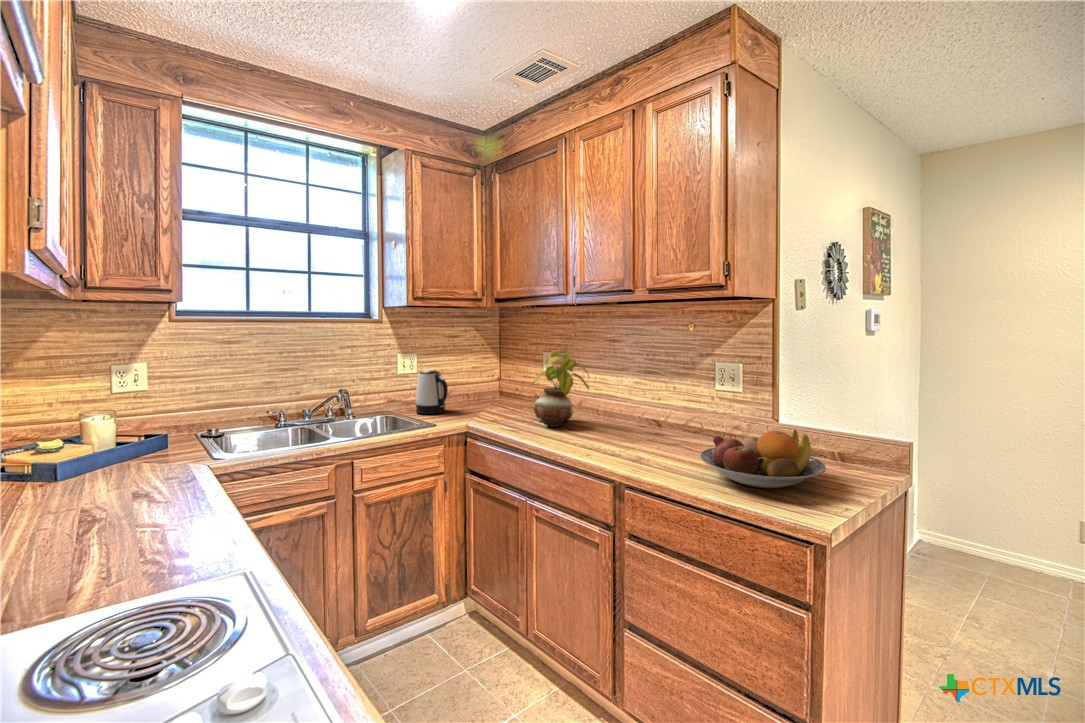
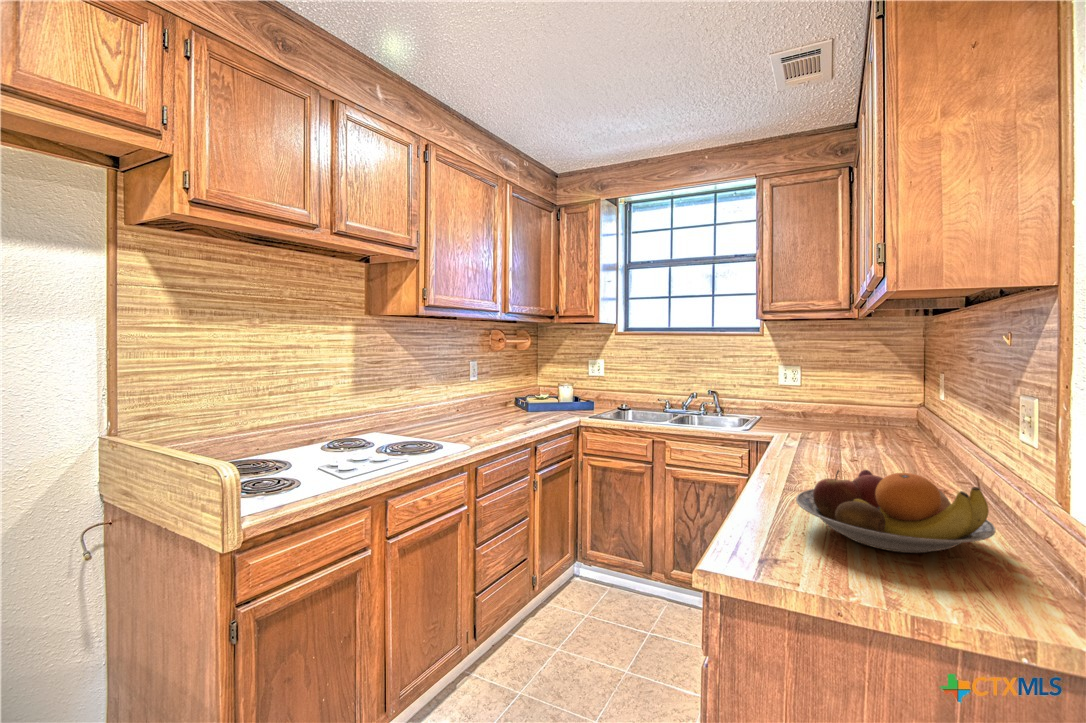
potted plant: present [532,350,589,427] -> none [831,362,903,453]
kettle: present [416,370,448,414] -> none [776,381,808,425]

